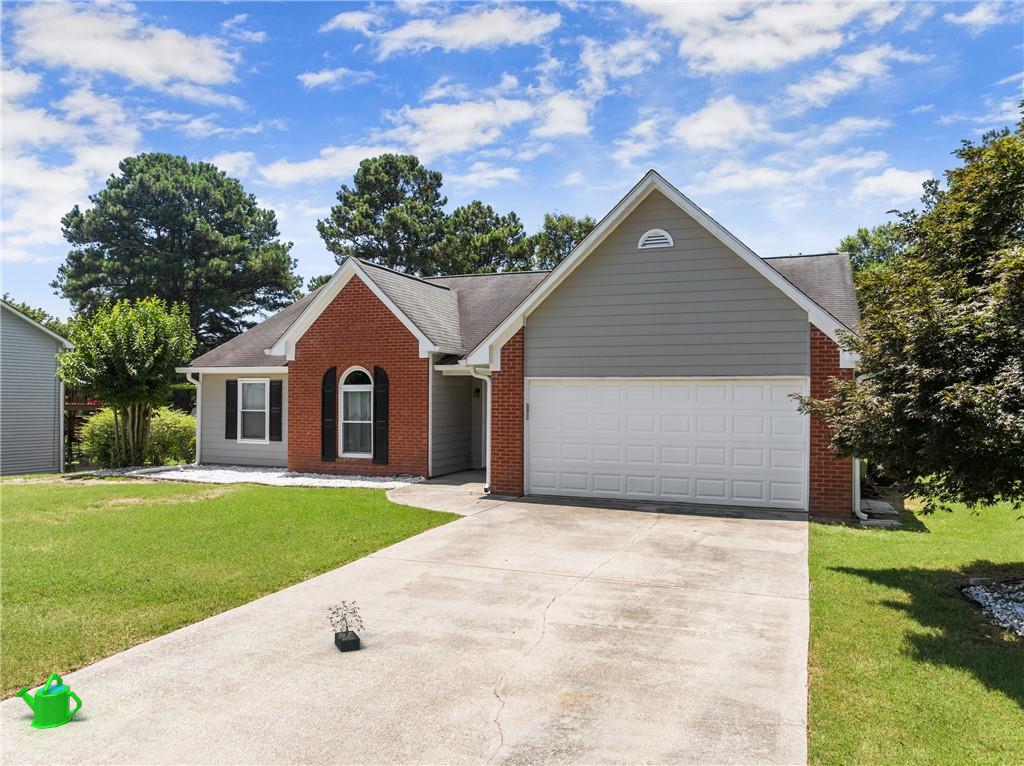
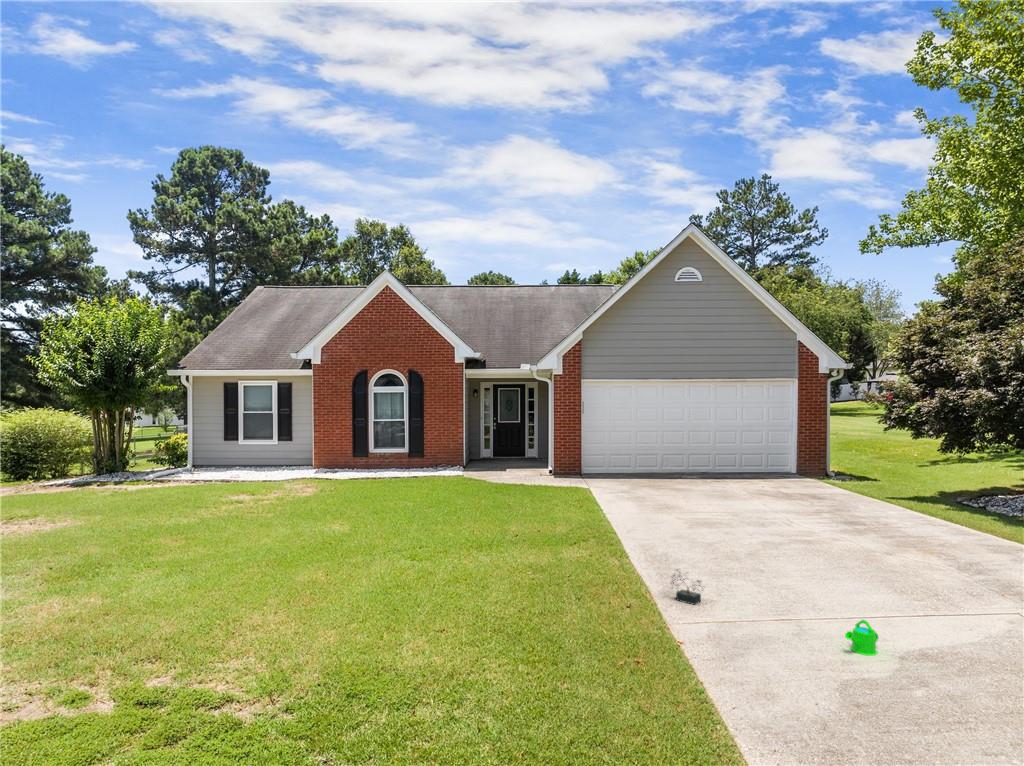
decorative plant: present [327,601,365,652] -> present [671,569,702,605]

